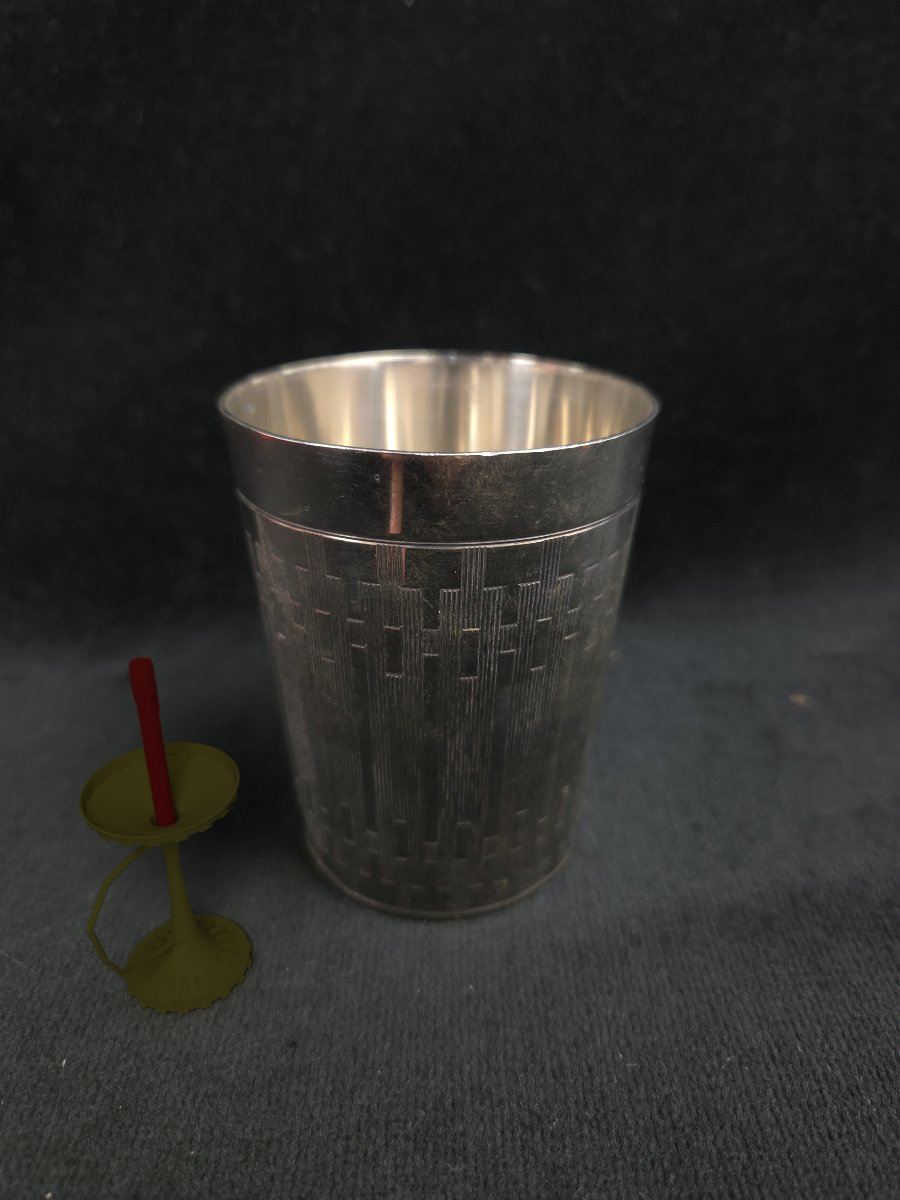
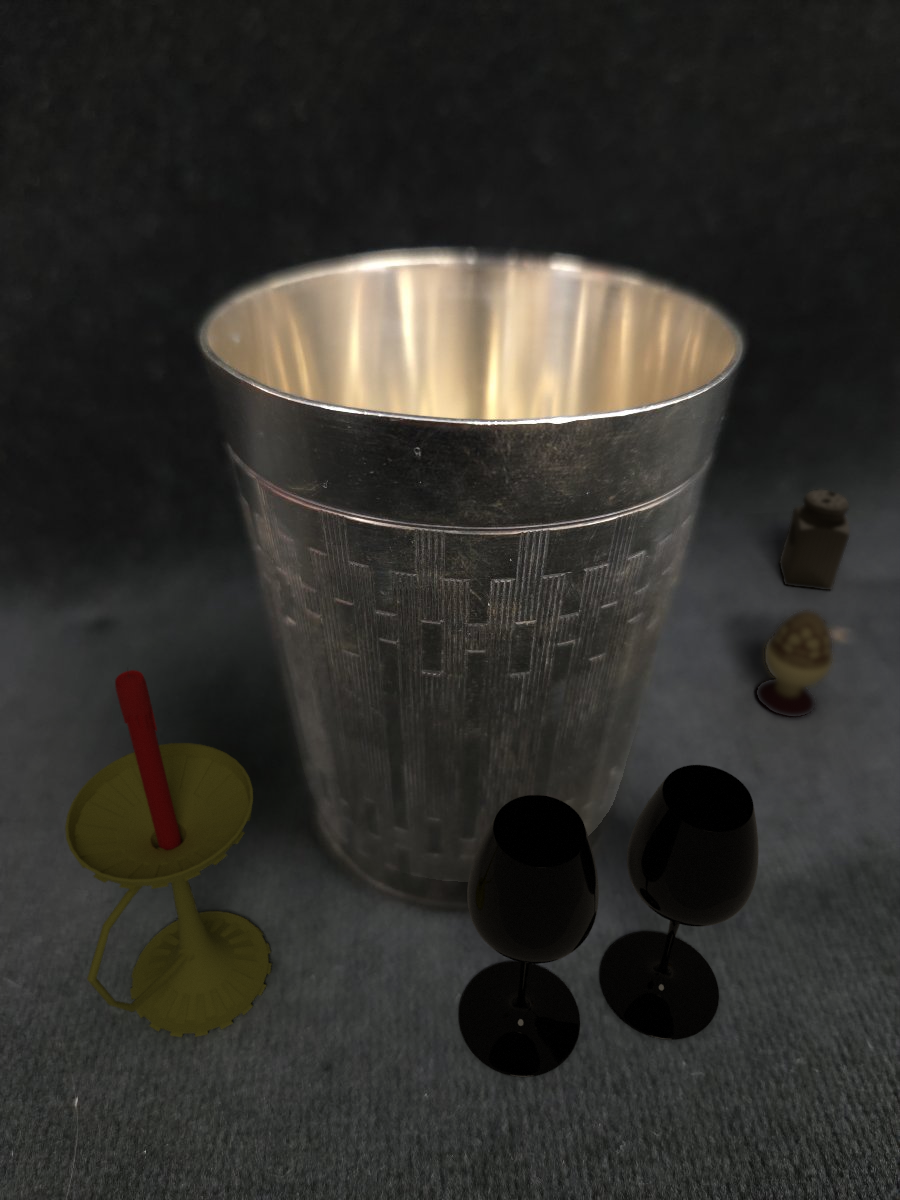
salt shaker: none [764,577,824,672] -> present [779,490,850,590]
decorative egg: none [728,674,795,777] -> present [757,610,833,717]
wine glass: none [418,765,680,1062] -> present [459,765,759,1077]

